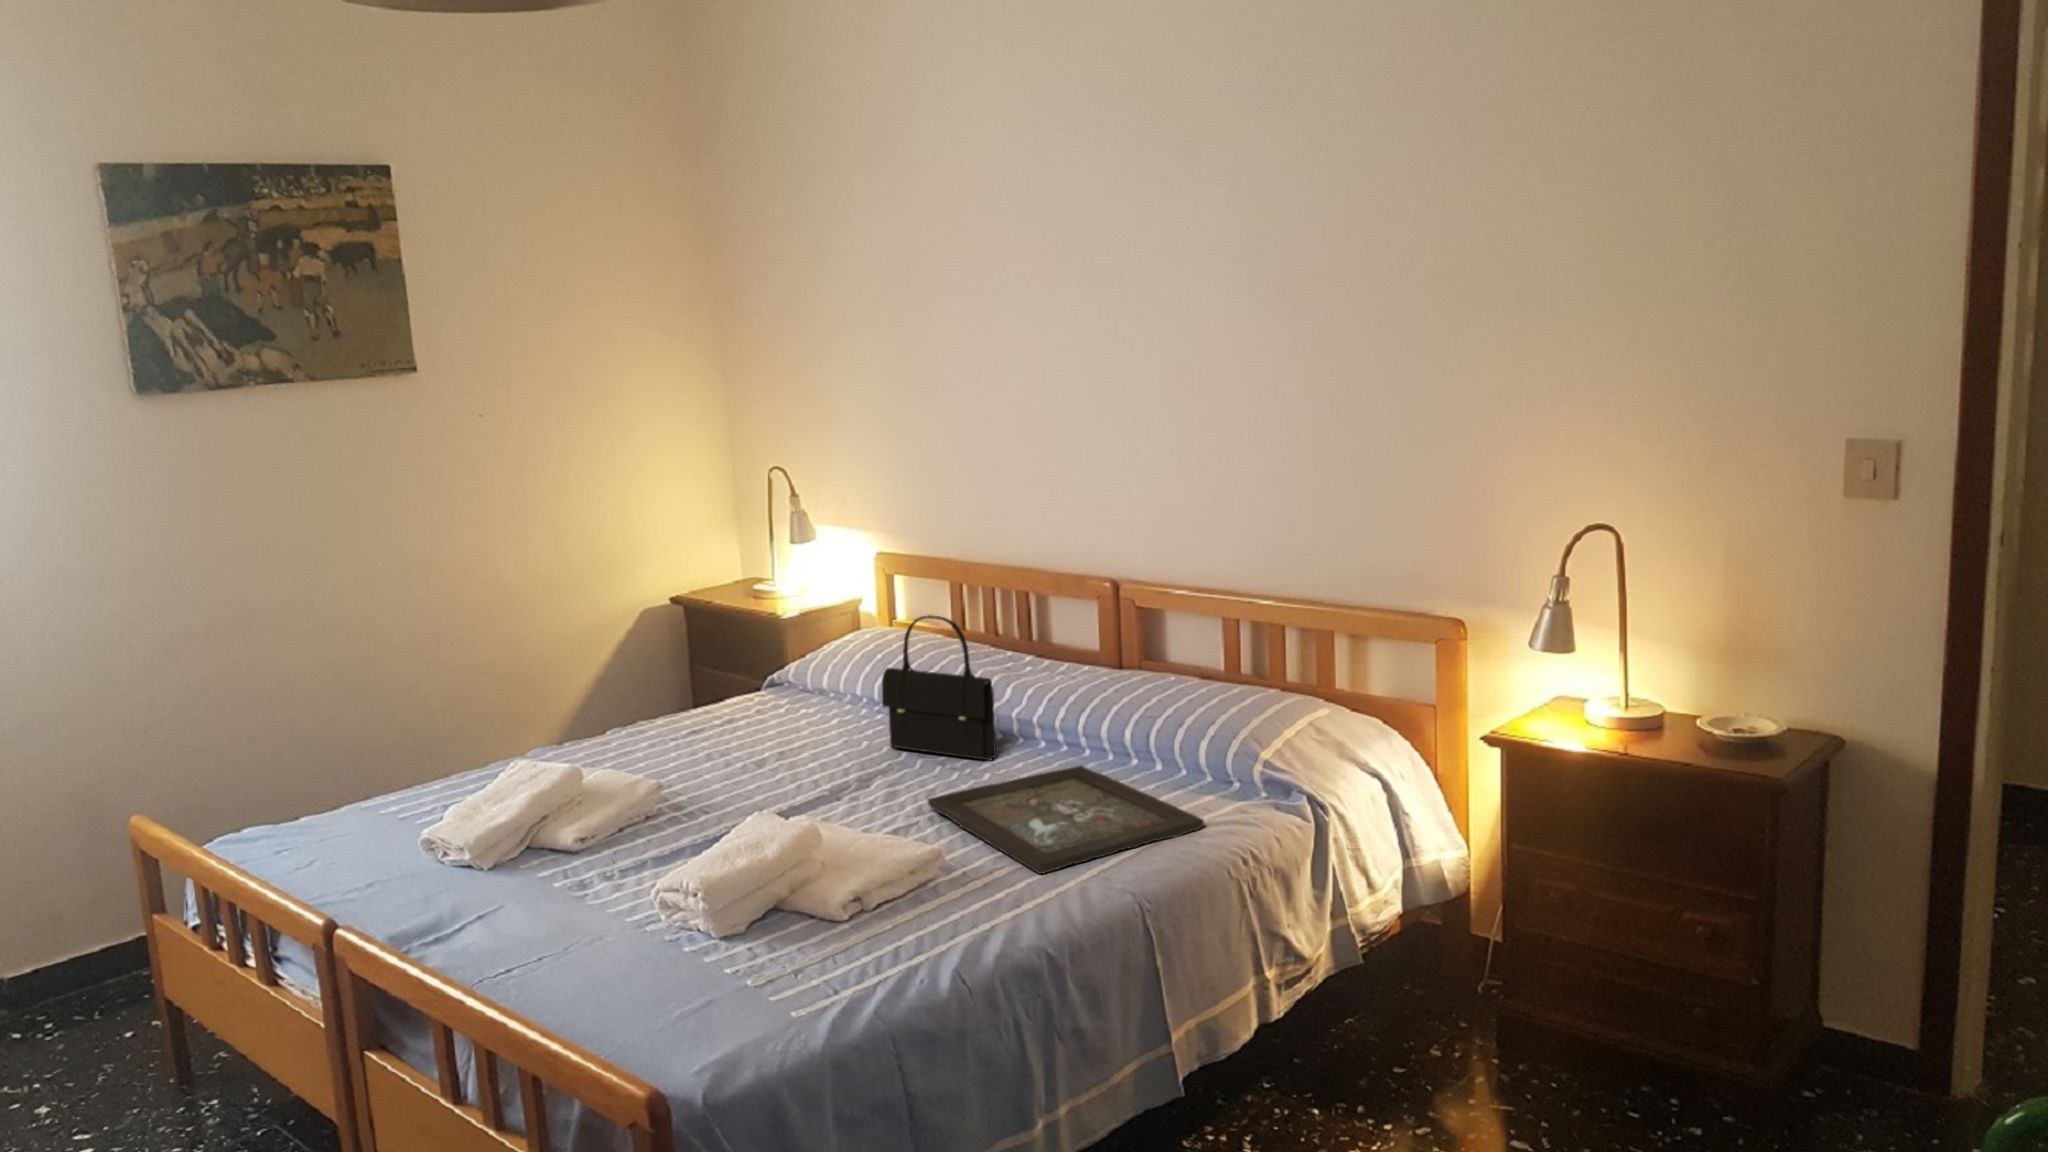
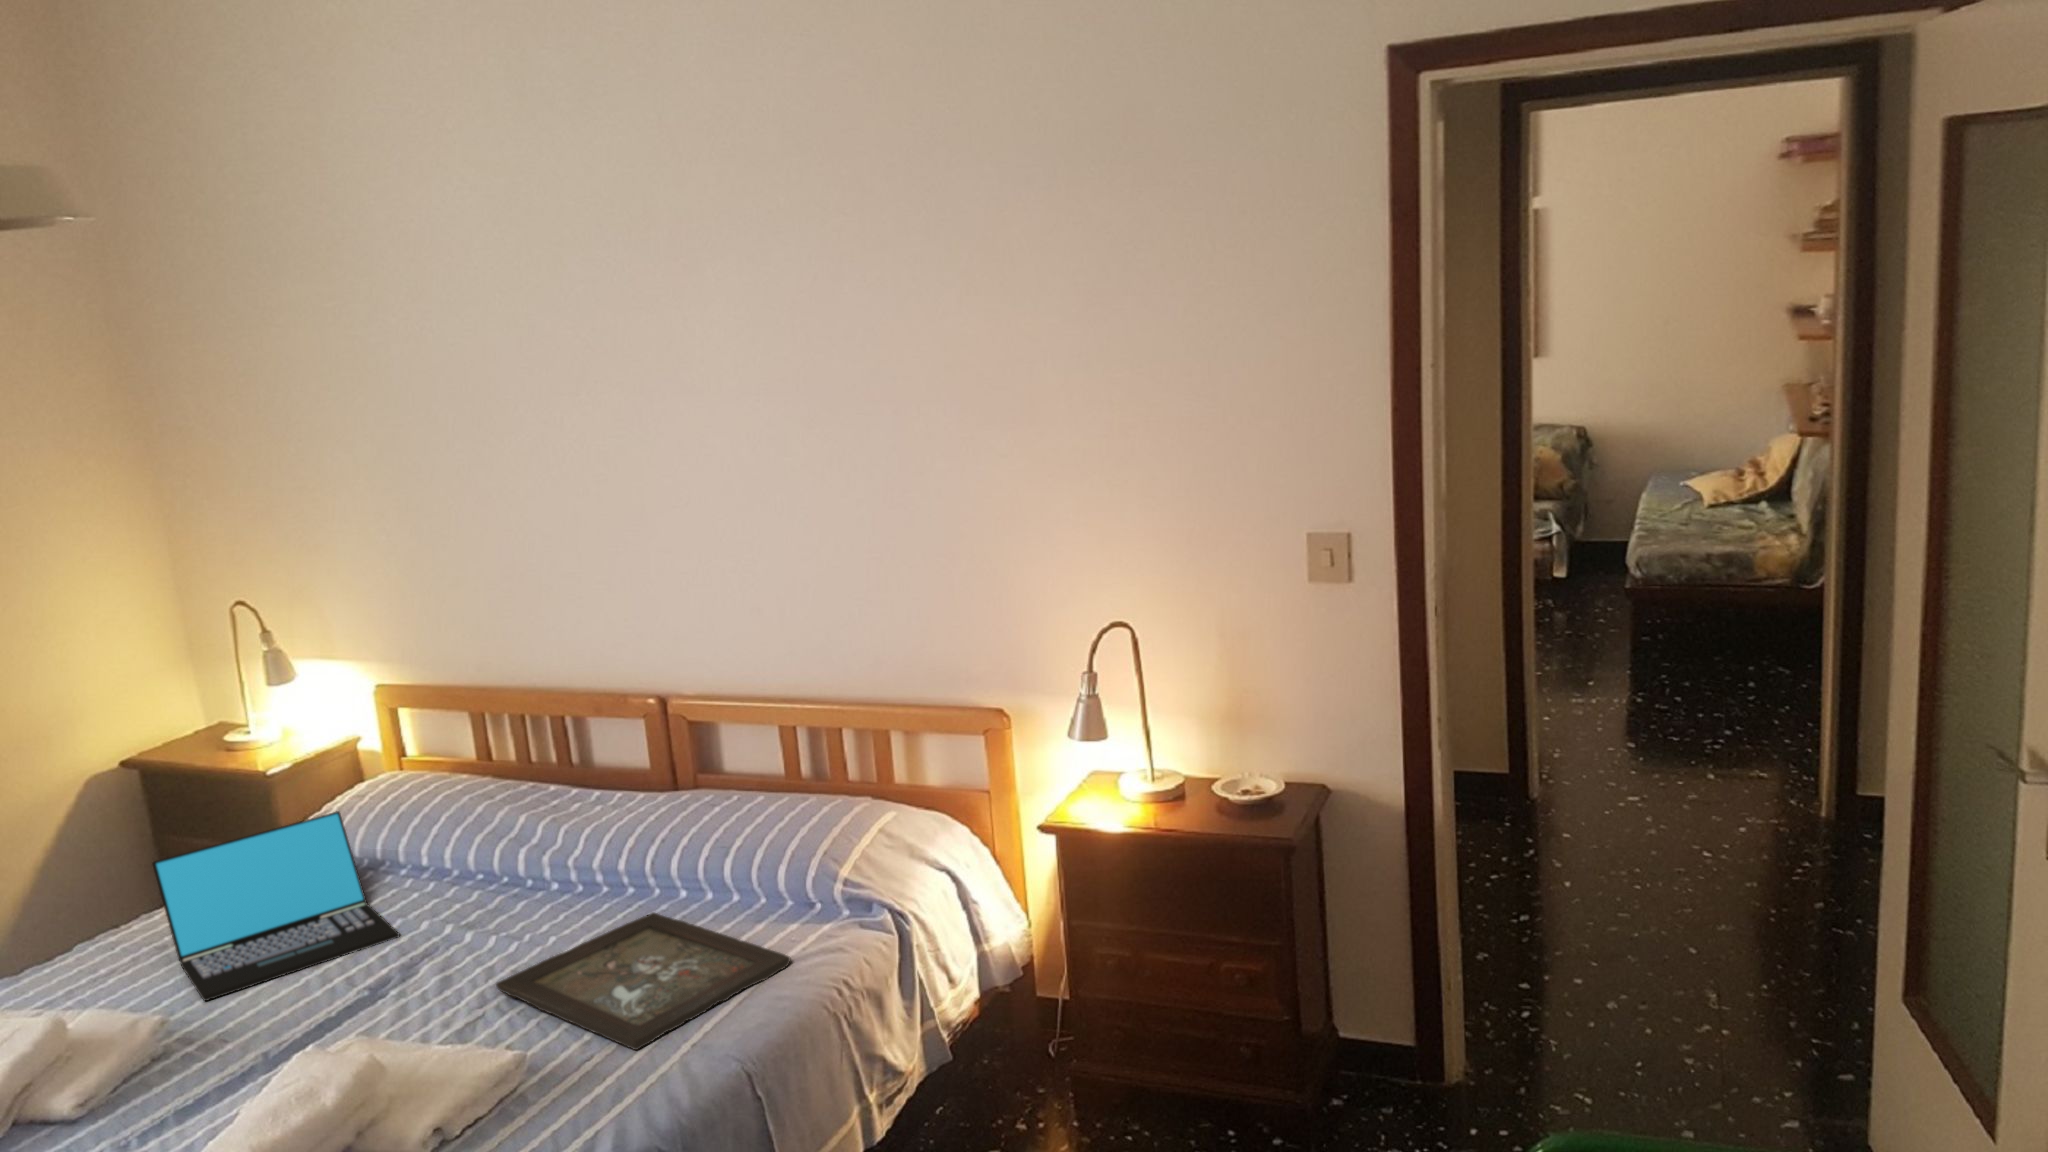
handbag: present [882,615,996,760] -> none [418,776,558,921]
laptop: none [673,642,859,778] -> present [152,811,399,1001]

